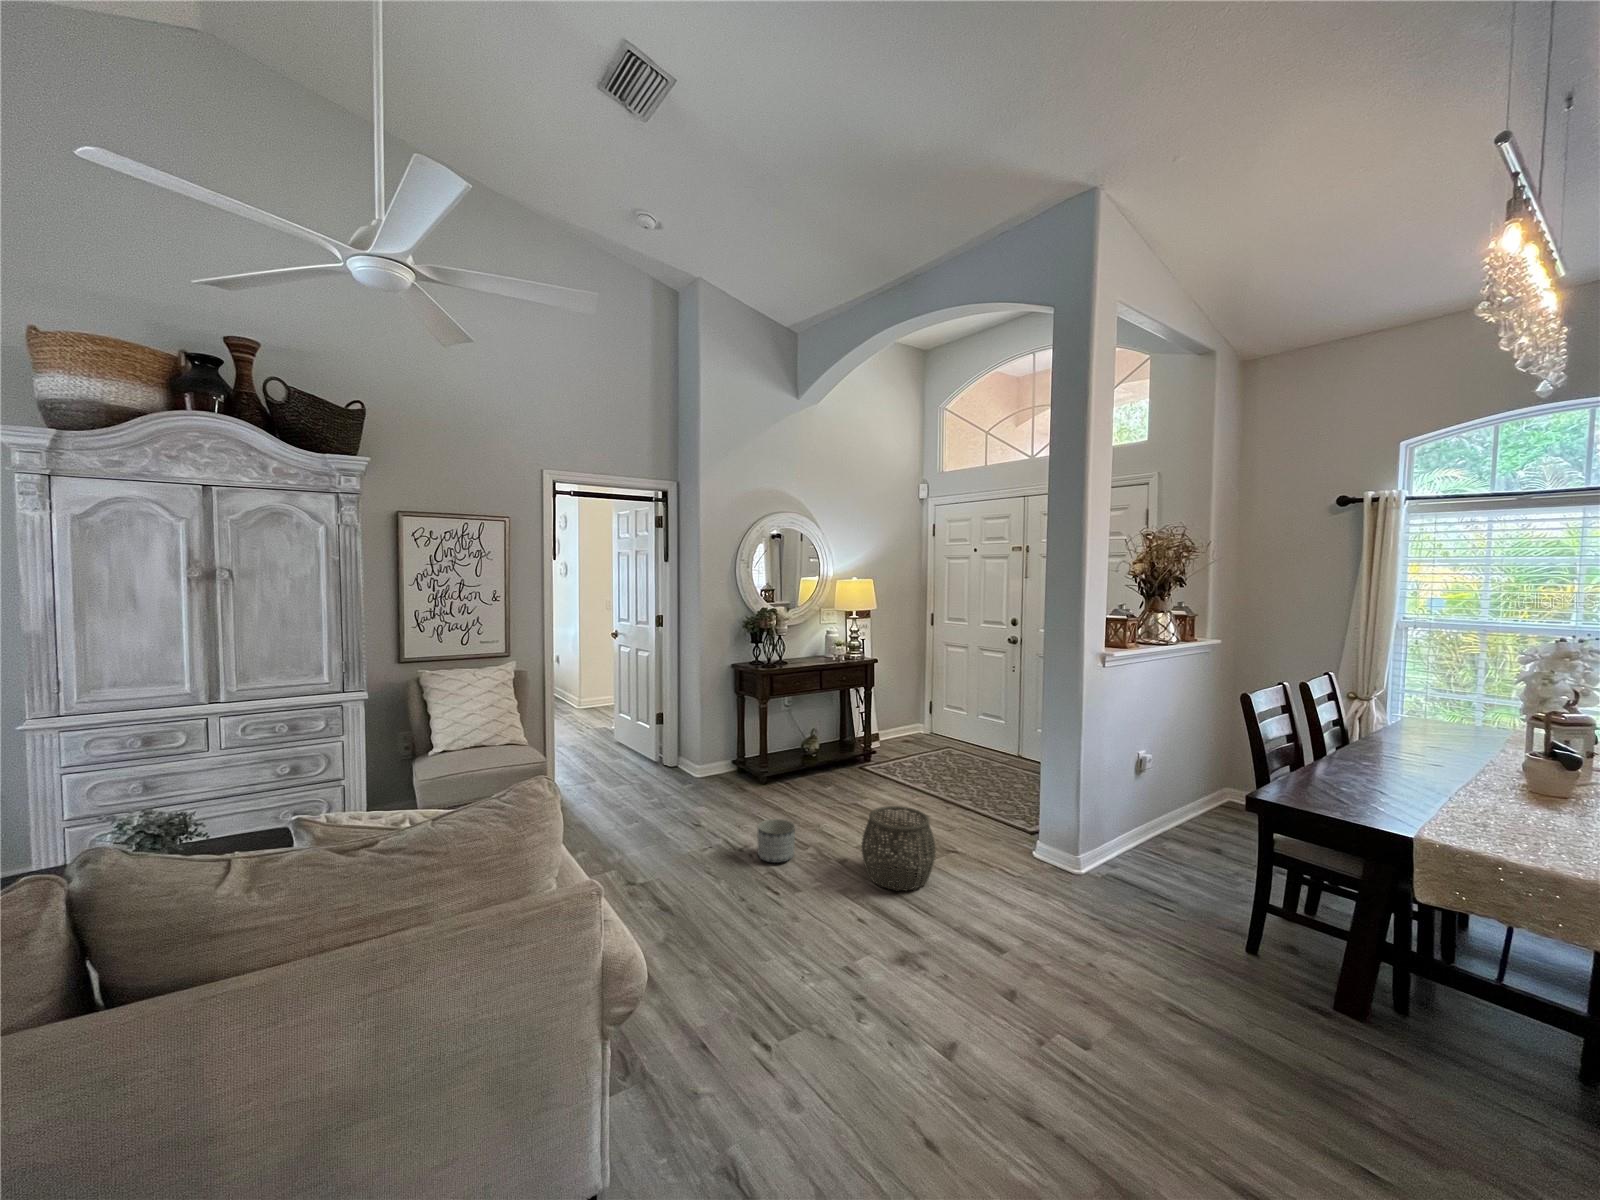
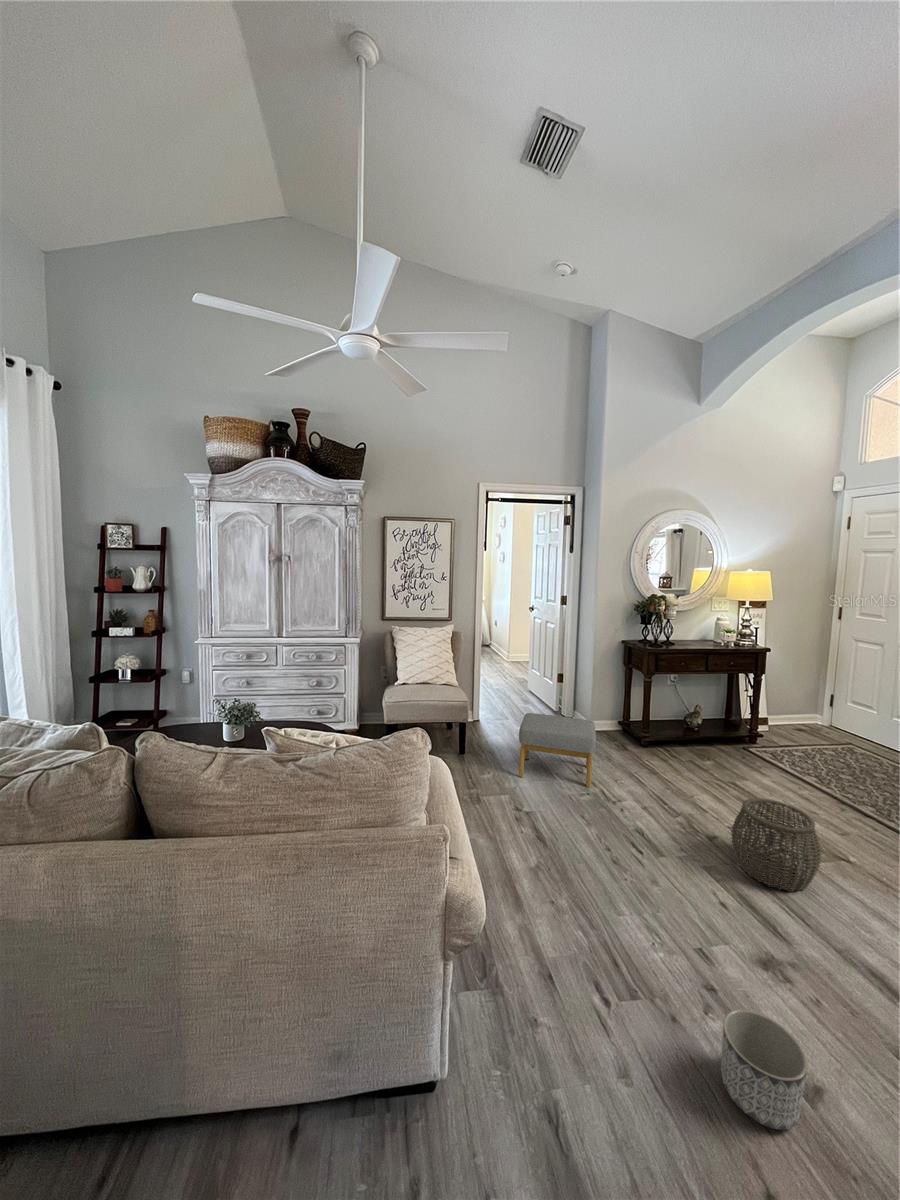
footstool: none [623,762,717,846] -> present [519,713,596,788]
planter: present [758,819,795,863] -> present [721,1009,807,1130]

